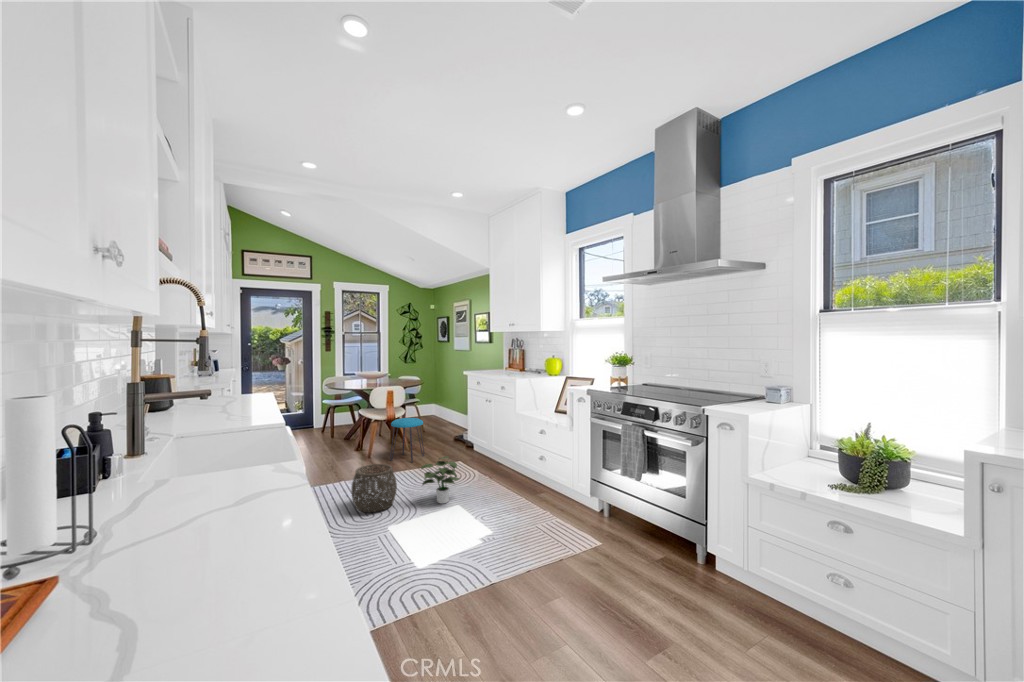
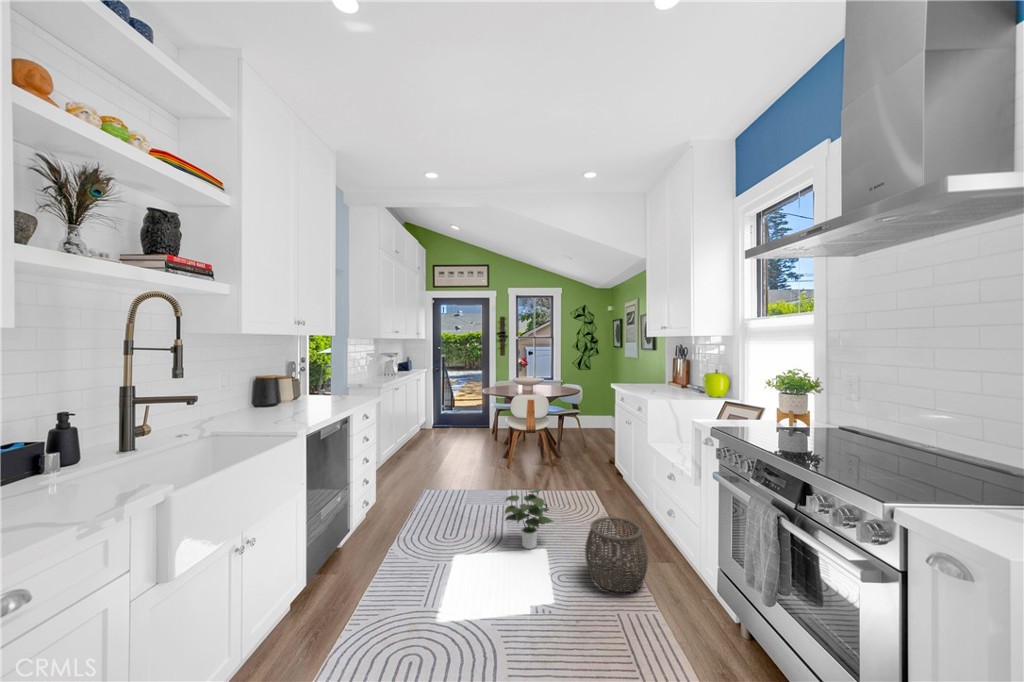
stool: present [390,418,424,462] -> none [521,432,560,484]
woven basket: present [351,464,397,512] -> present [585,517,648,593]

